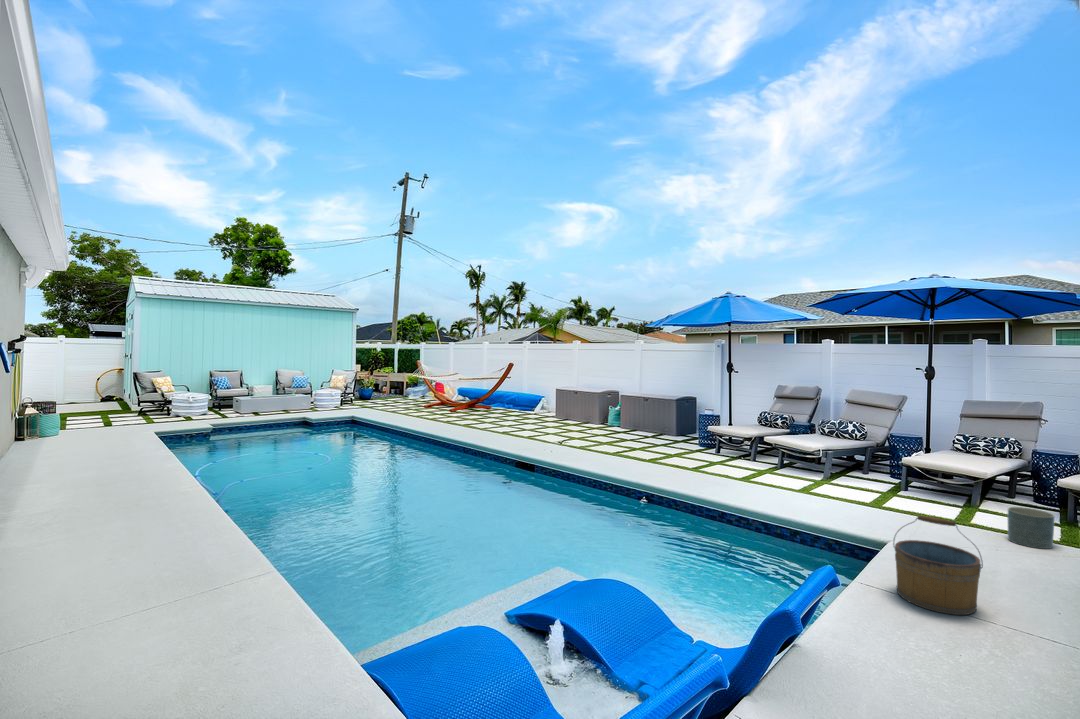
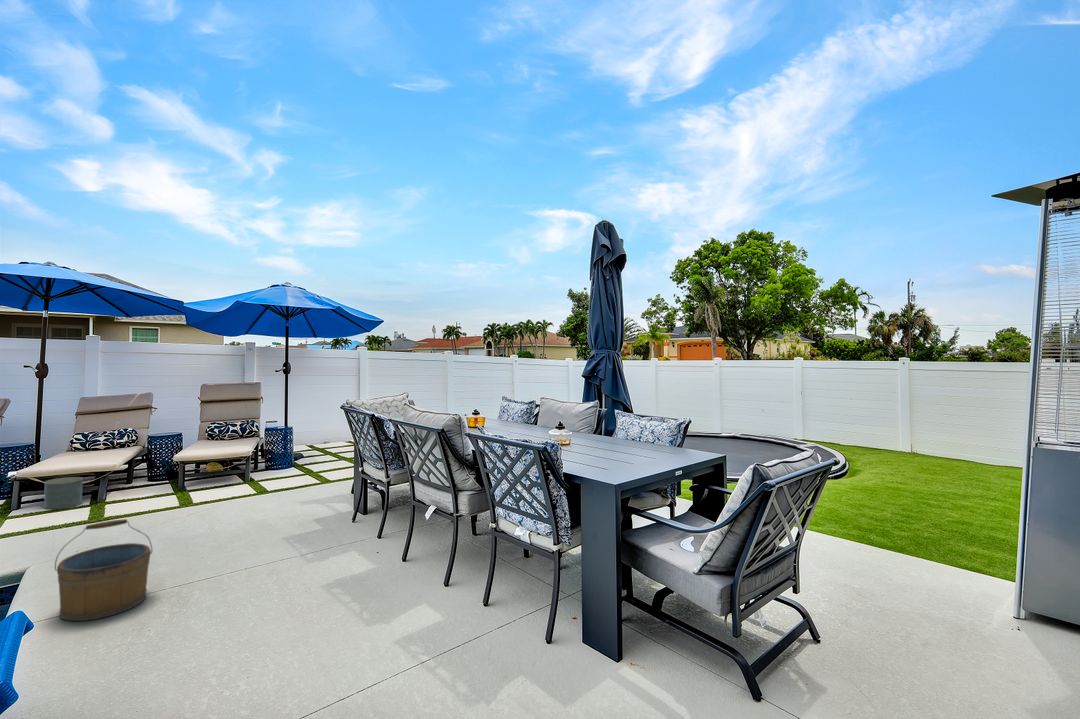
planter: present [1008,507,1054,549] -> present [44,477,83,509]

